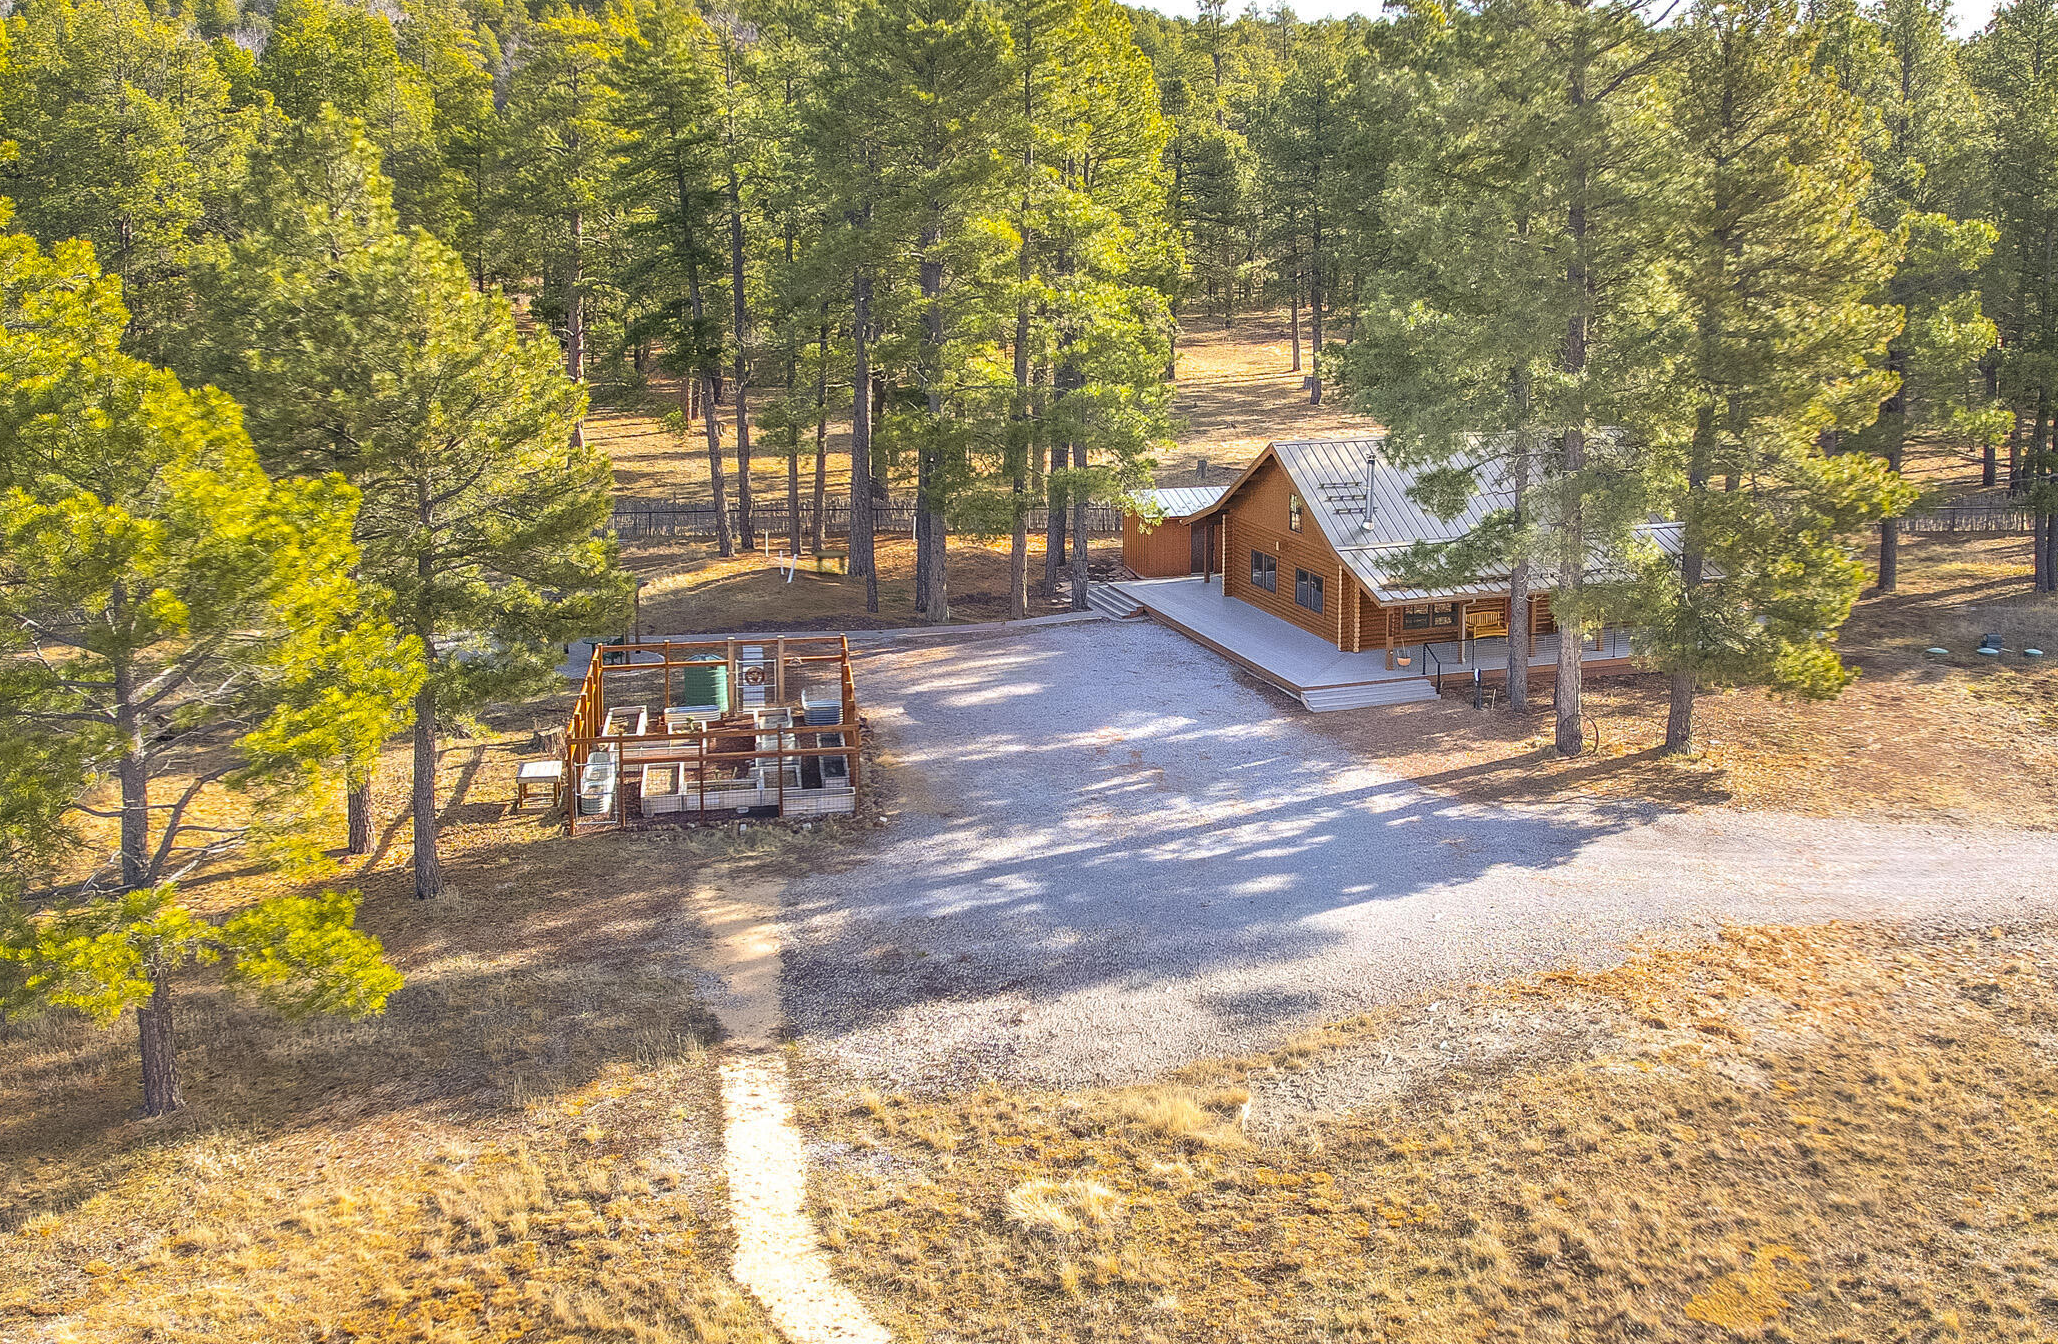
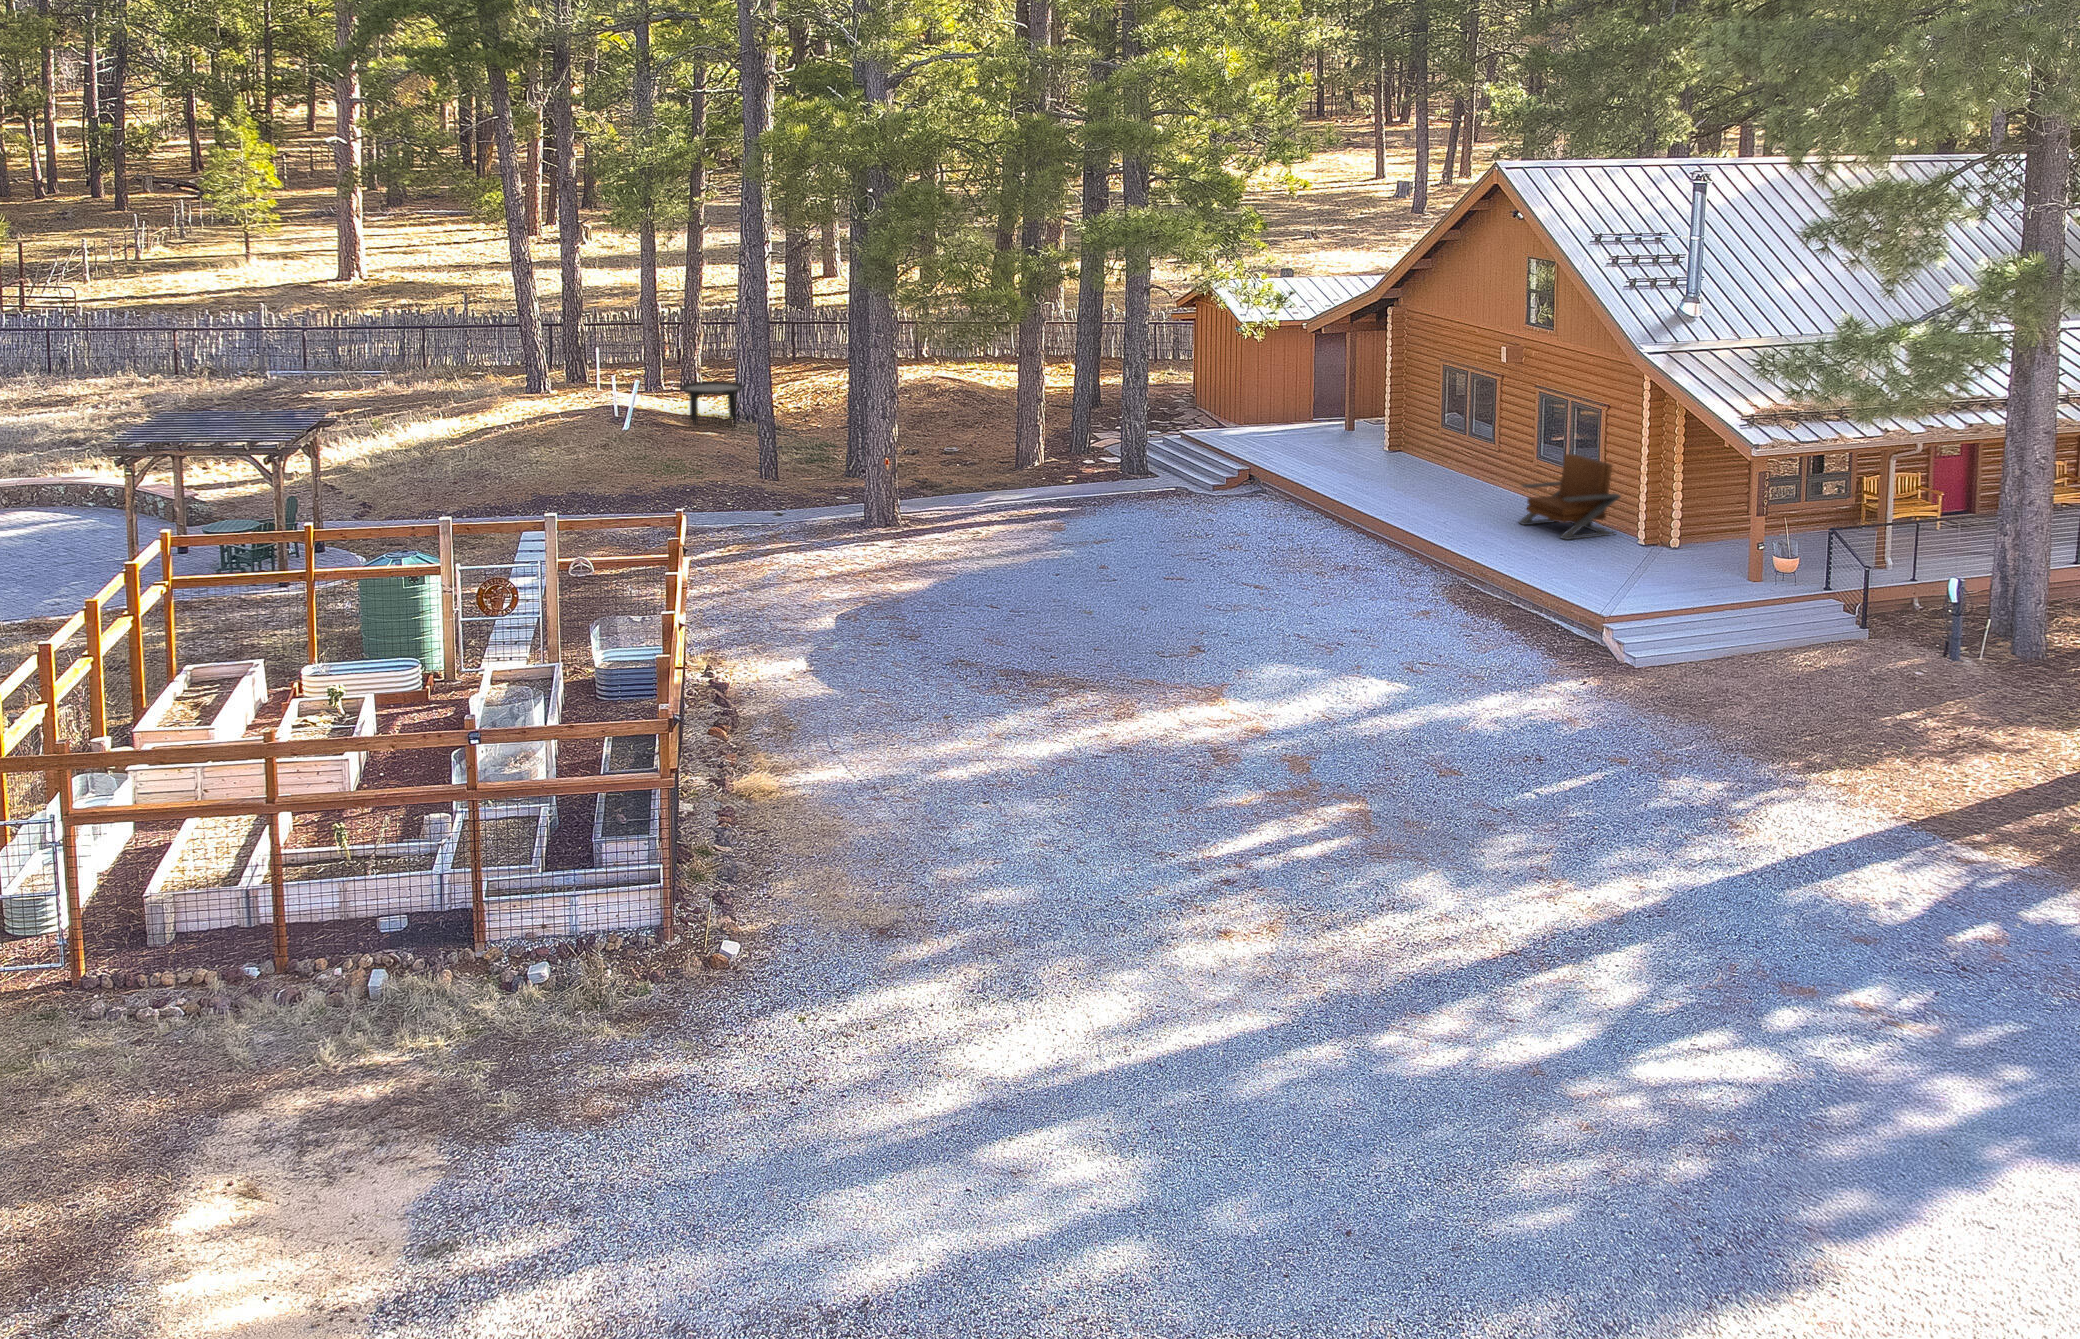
lounge chair: none [1276,602,1329,649] -> present [1519,454,1621,540]

